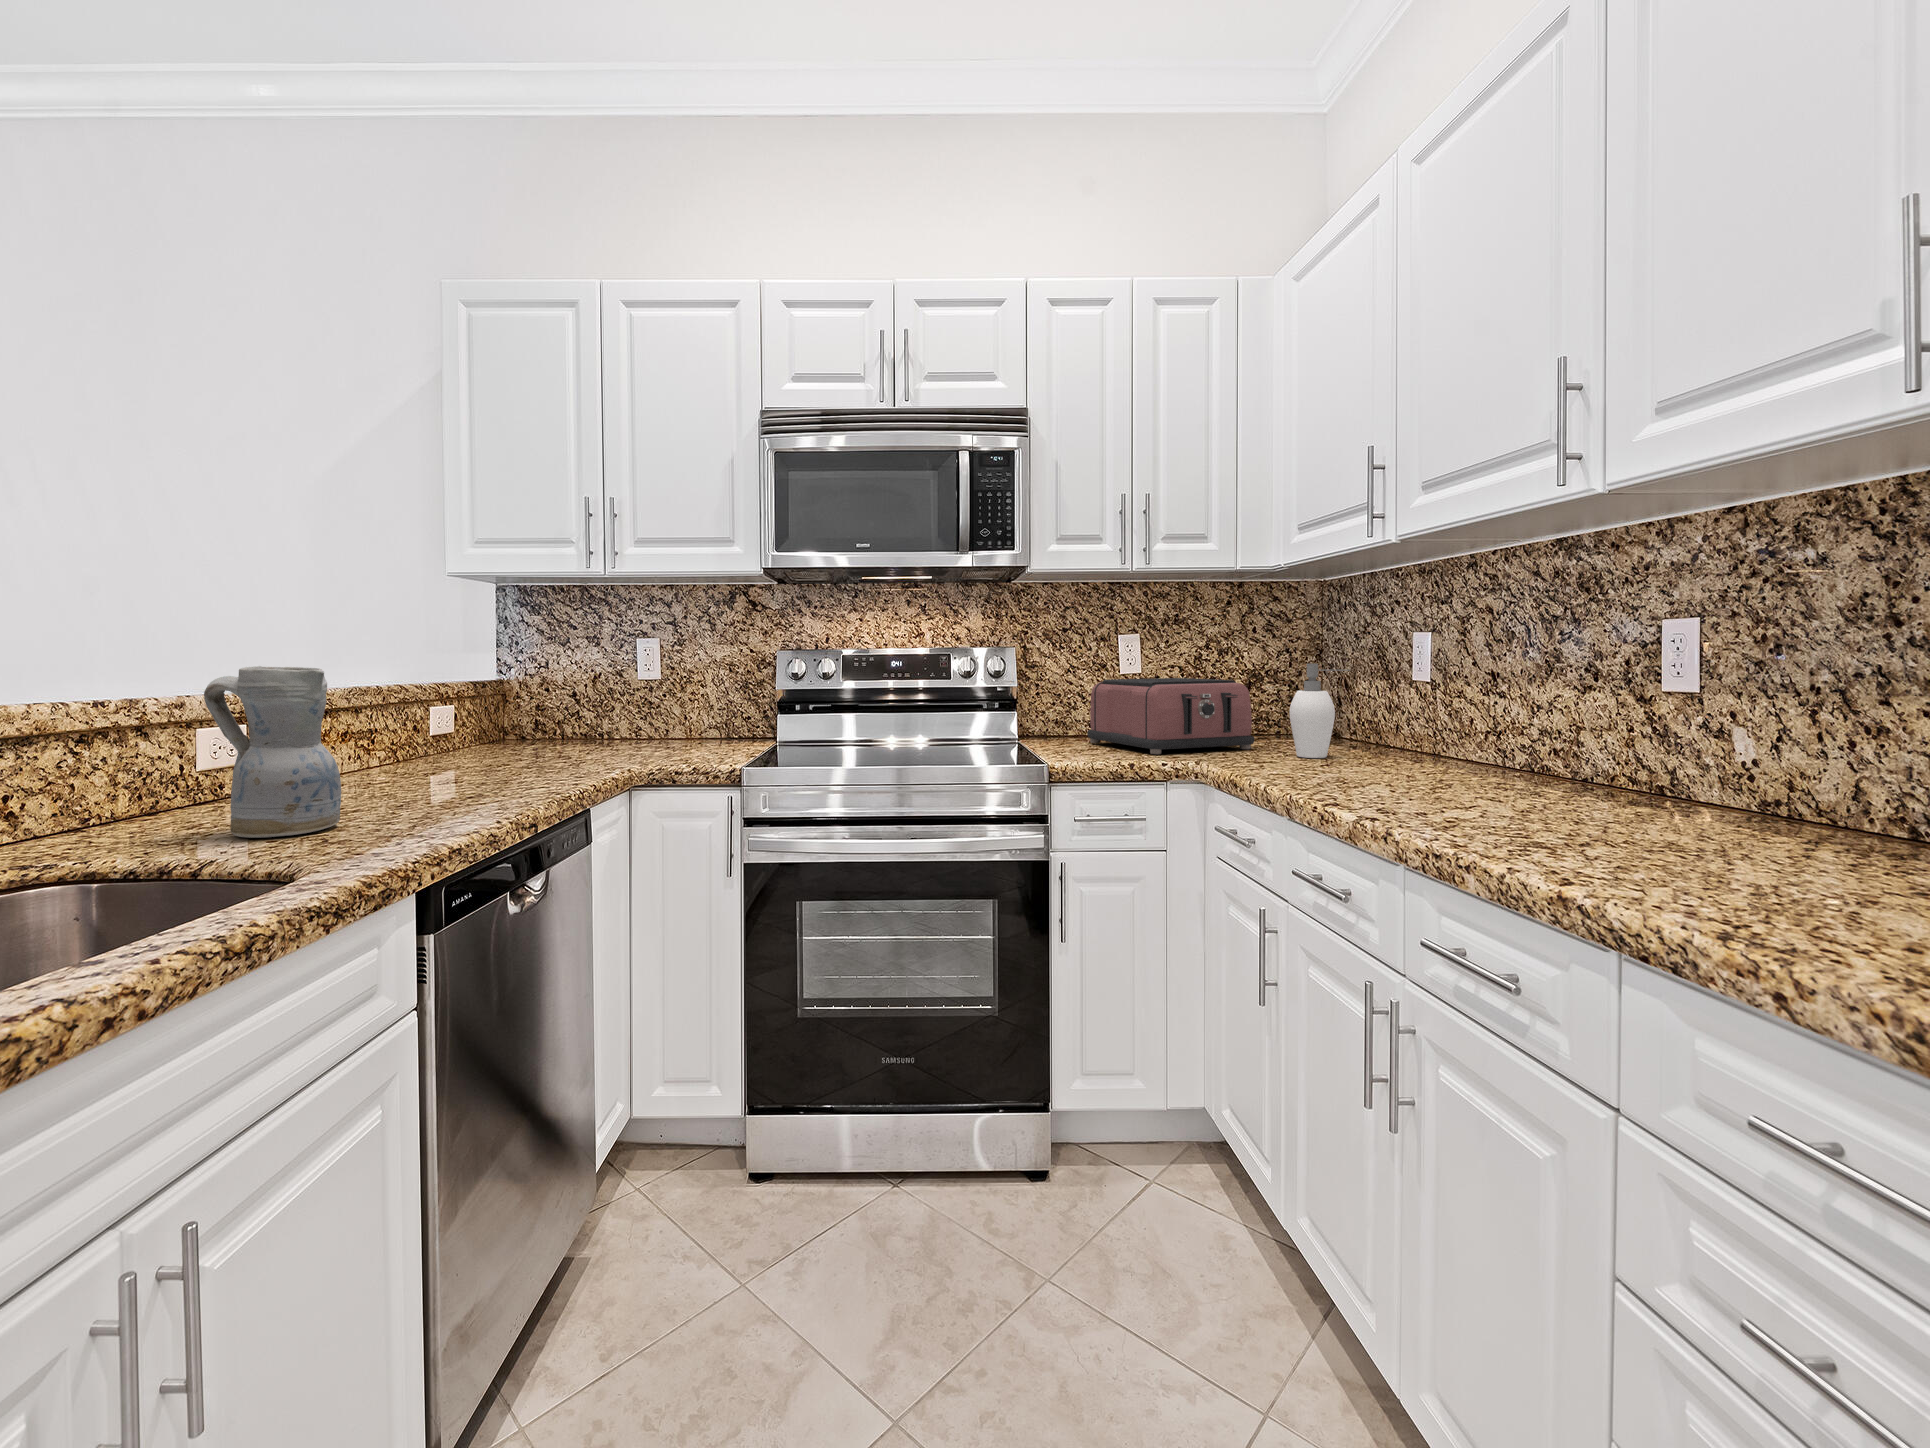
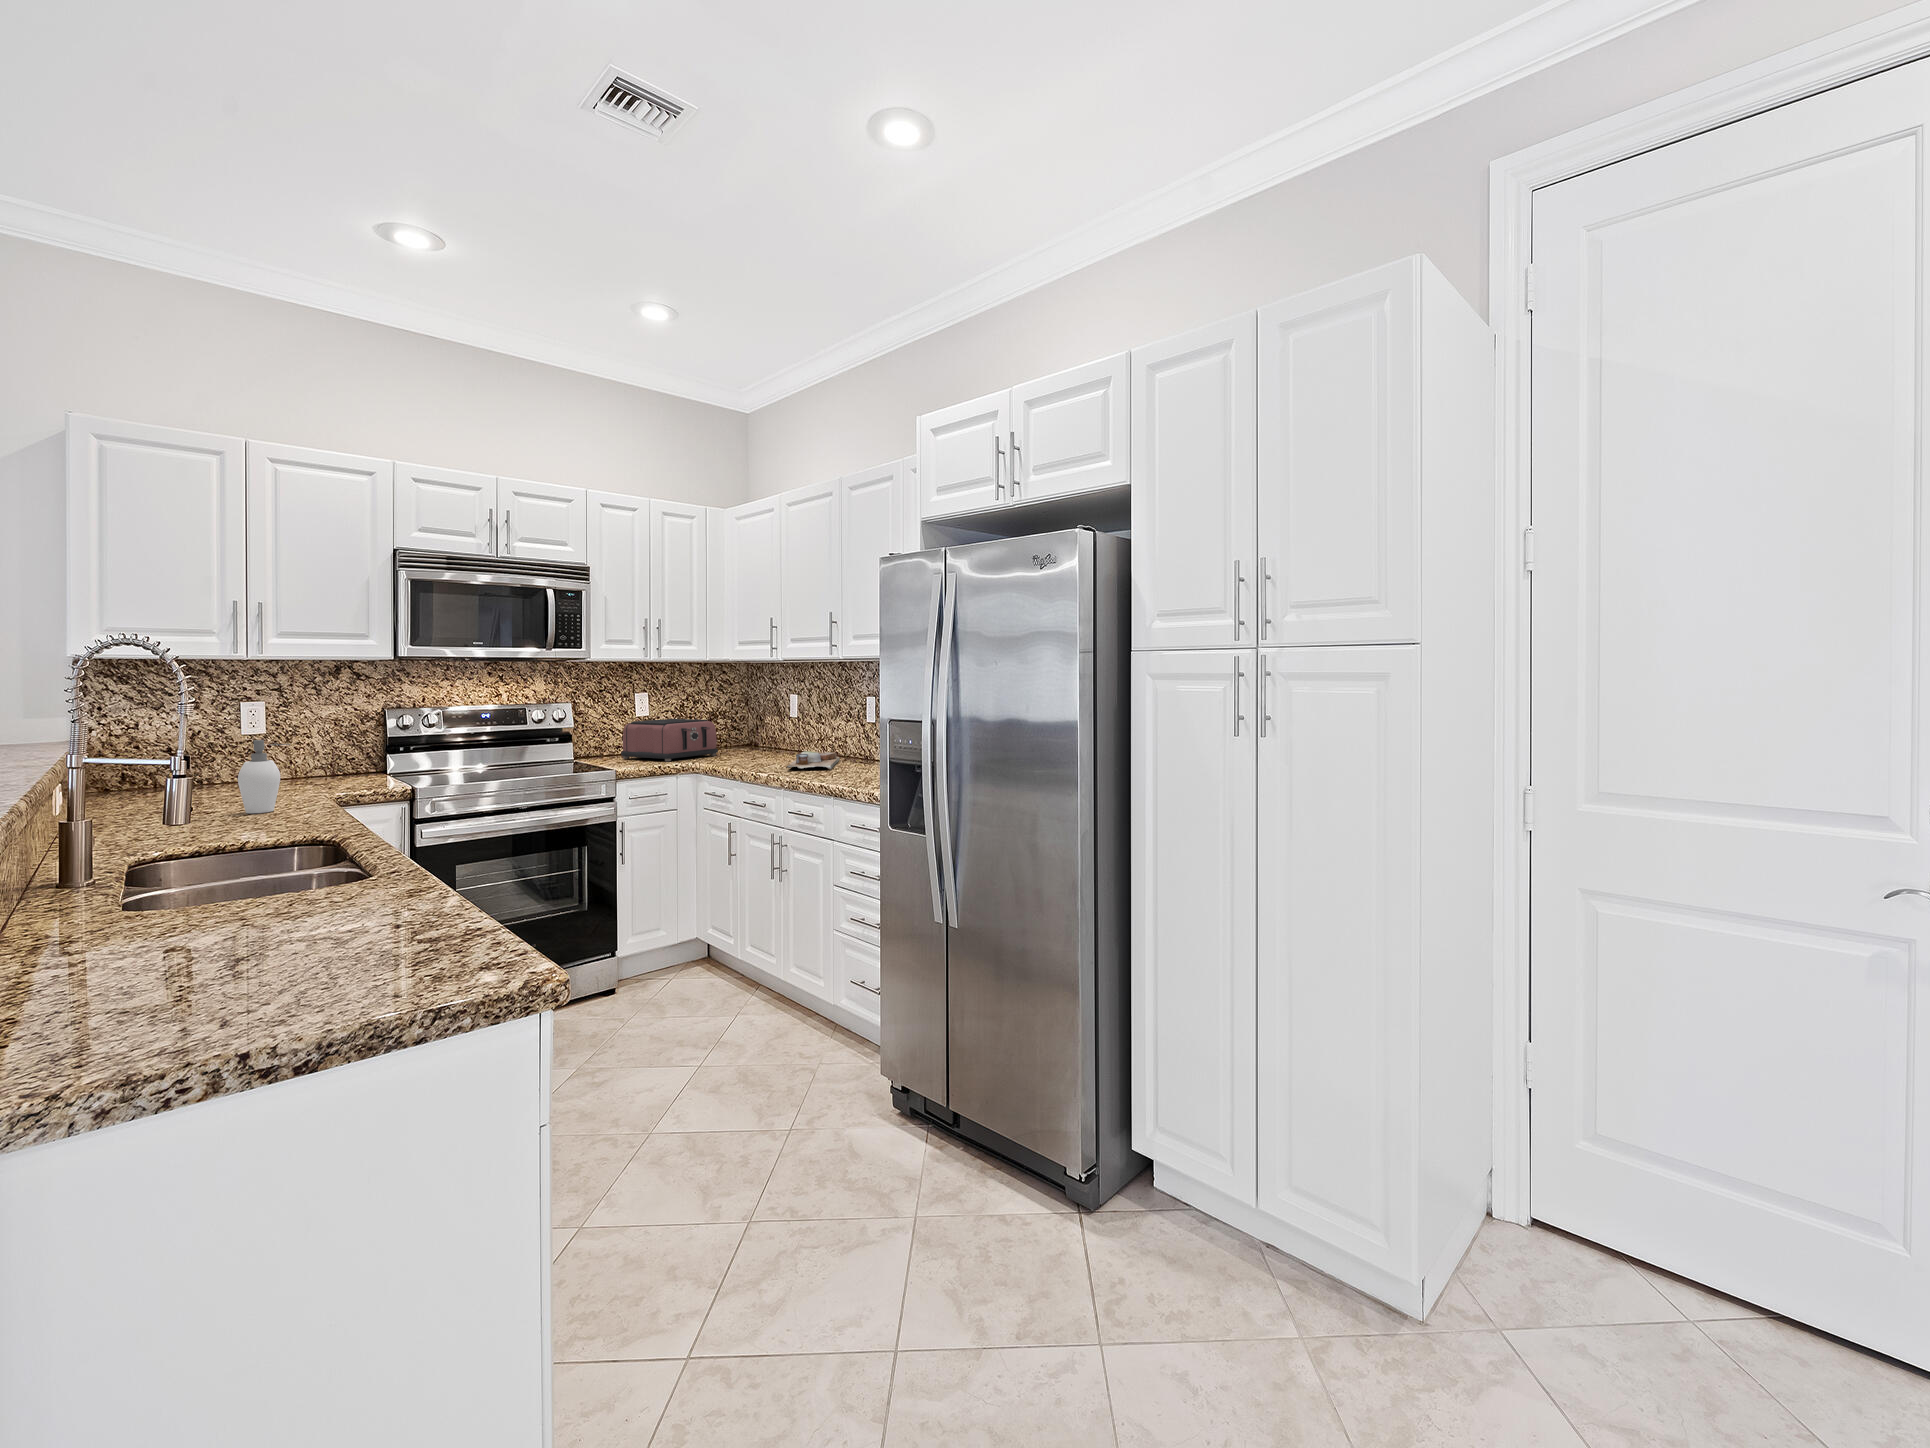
soap dispenser: present [1289,664,1350,758] -> present [238,740,290,813]
ceramic pitcher: present [204,666,341,838] -> none [149,740,239,837]
cutting board: none [1409,760,1556,822] -> present [786,751,840,770]

